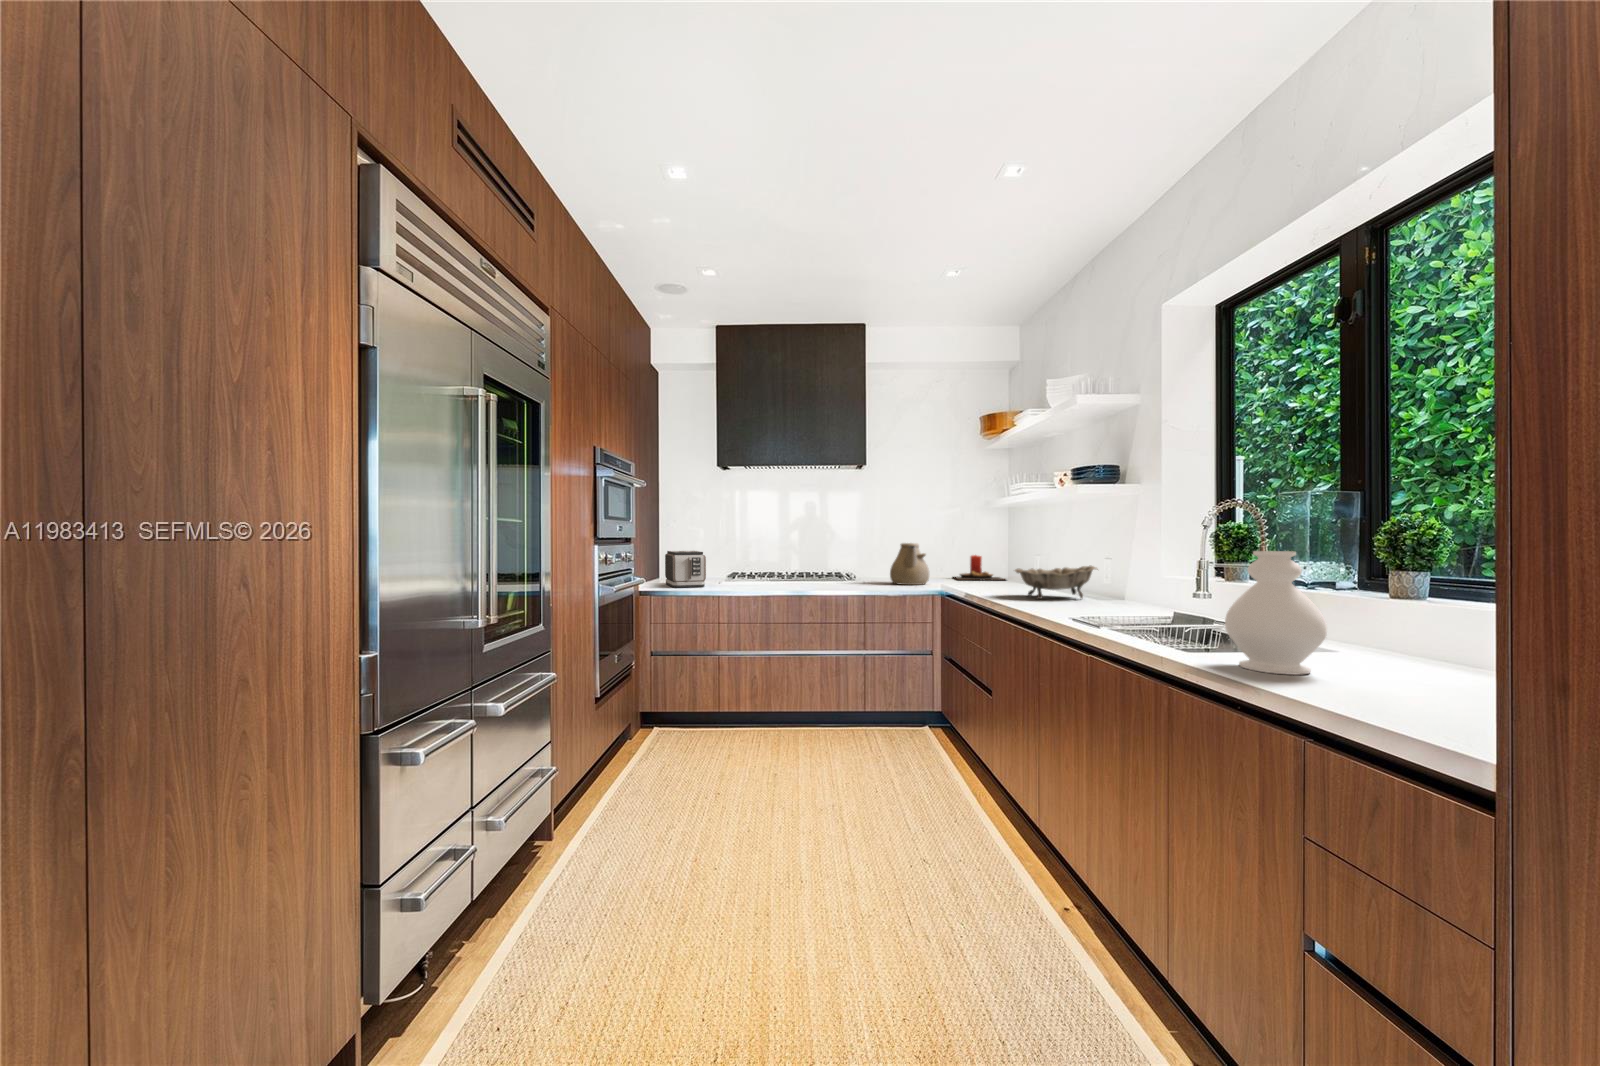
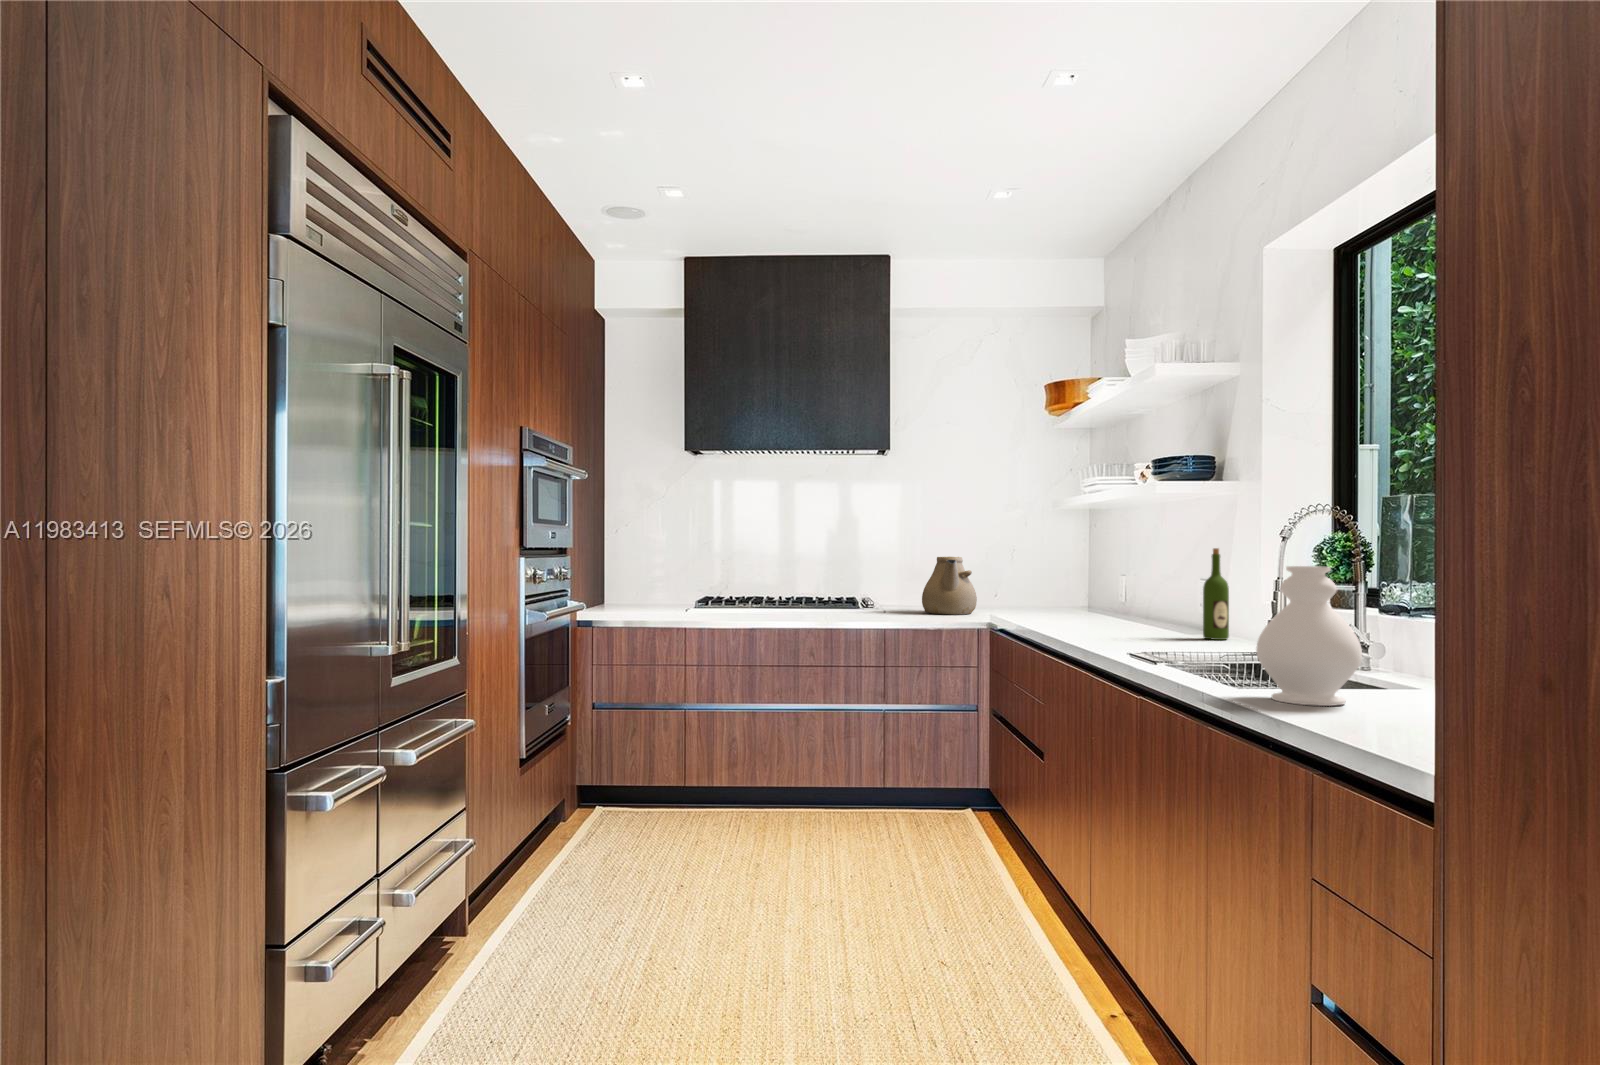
wine bottle: none [1110,536,1129,605] -> present [1203,548,1229,640]
toaster: present [665,551,706,588] -> none [610,565,666,616]
candle: present [954,555,1005,580] -> none [1014,573,1090,610]
decorative bowl: present [1015,566,1098,599] -> none [1081,588,1194,633]

